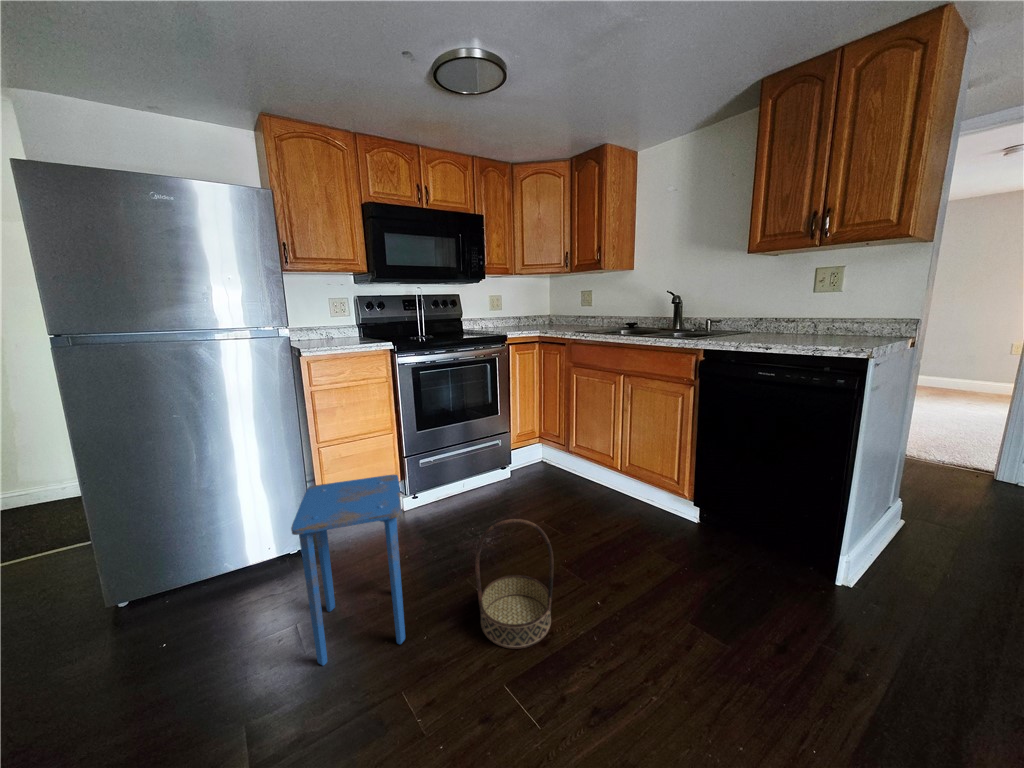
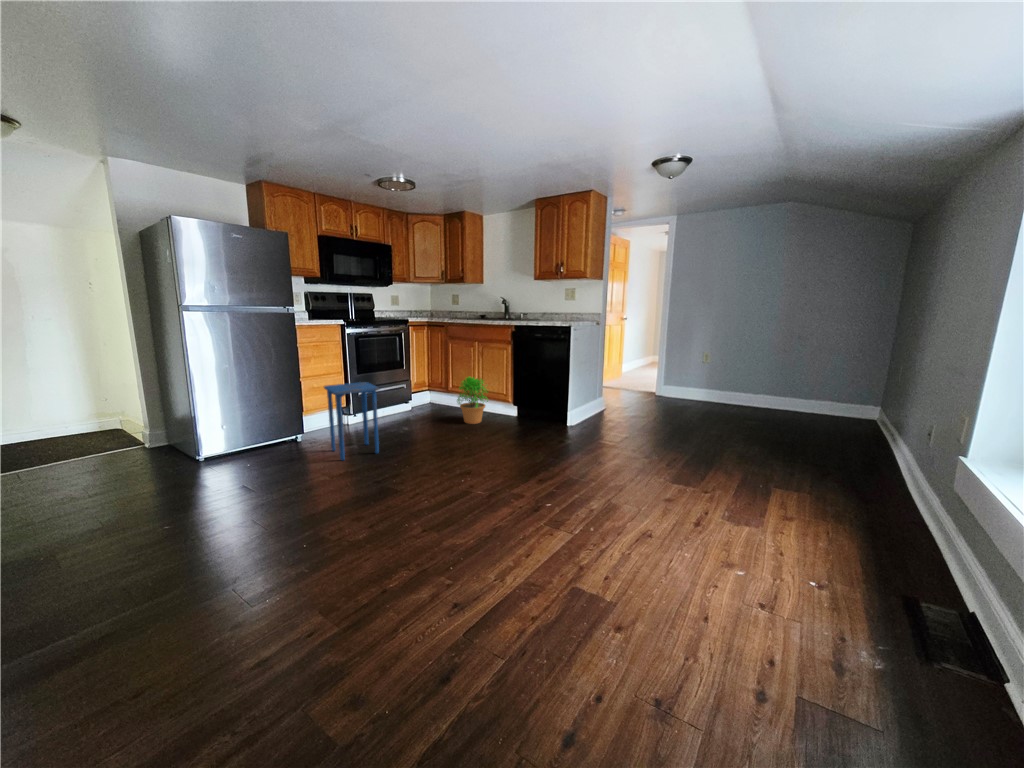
potted plant: none [578,447,649,540] -> present [457,377,488,424]
basket: present [475,519,554,649] -> none [411,395,446,450]

